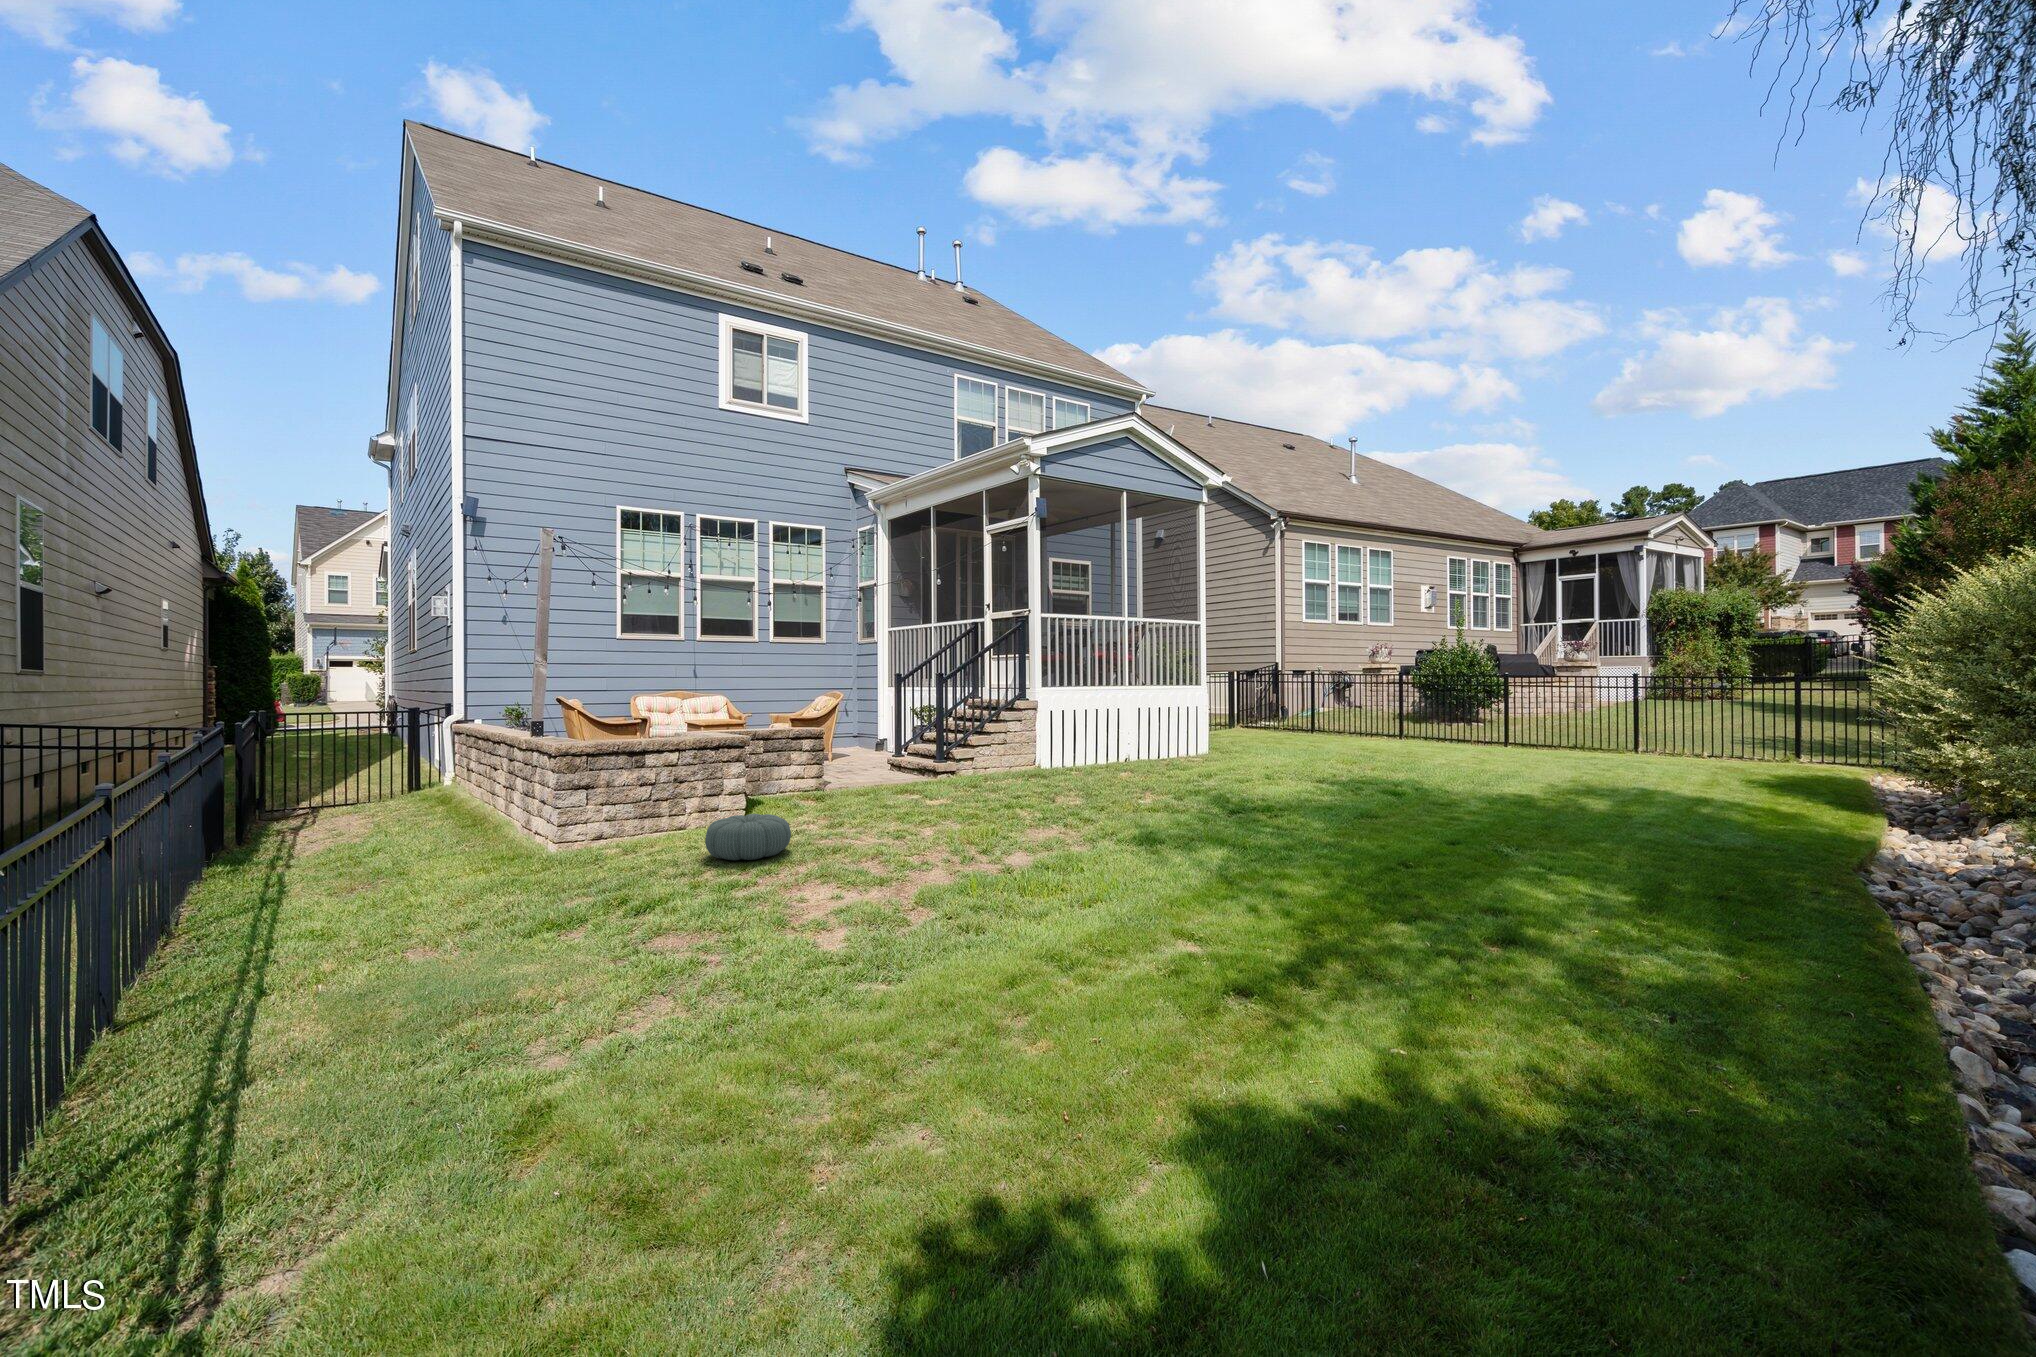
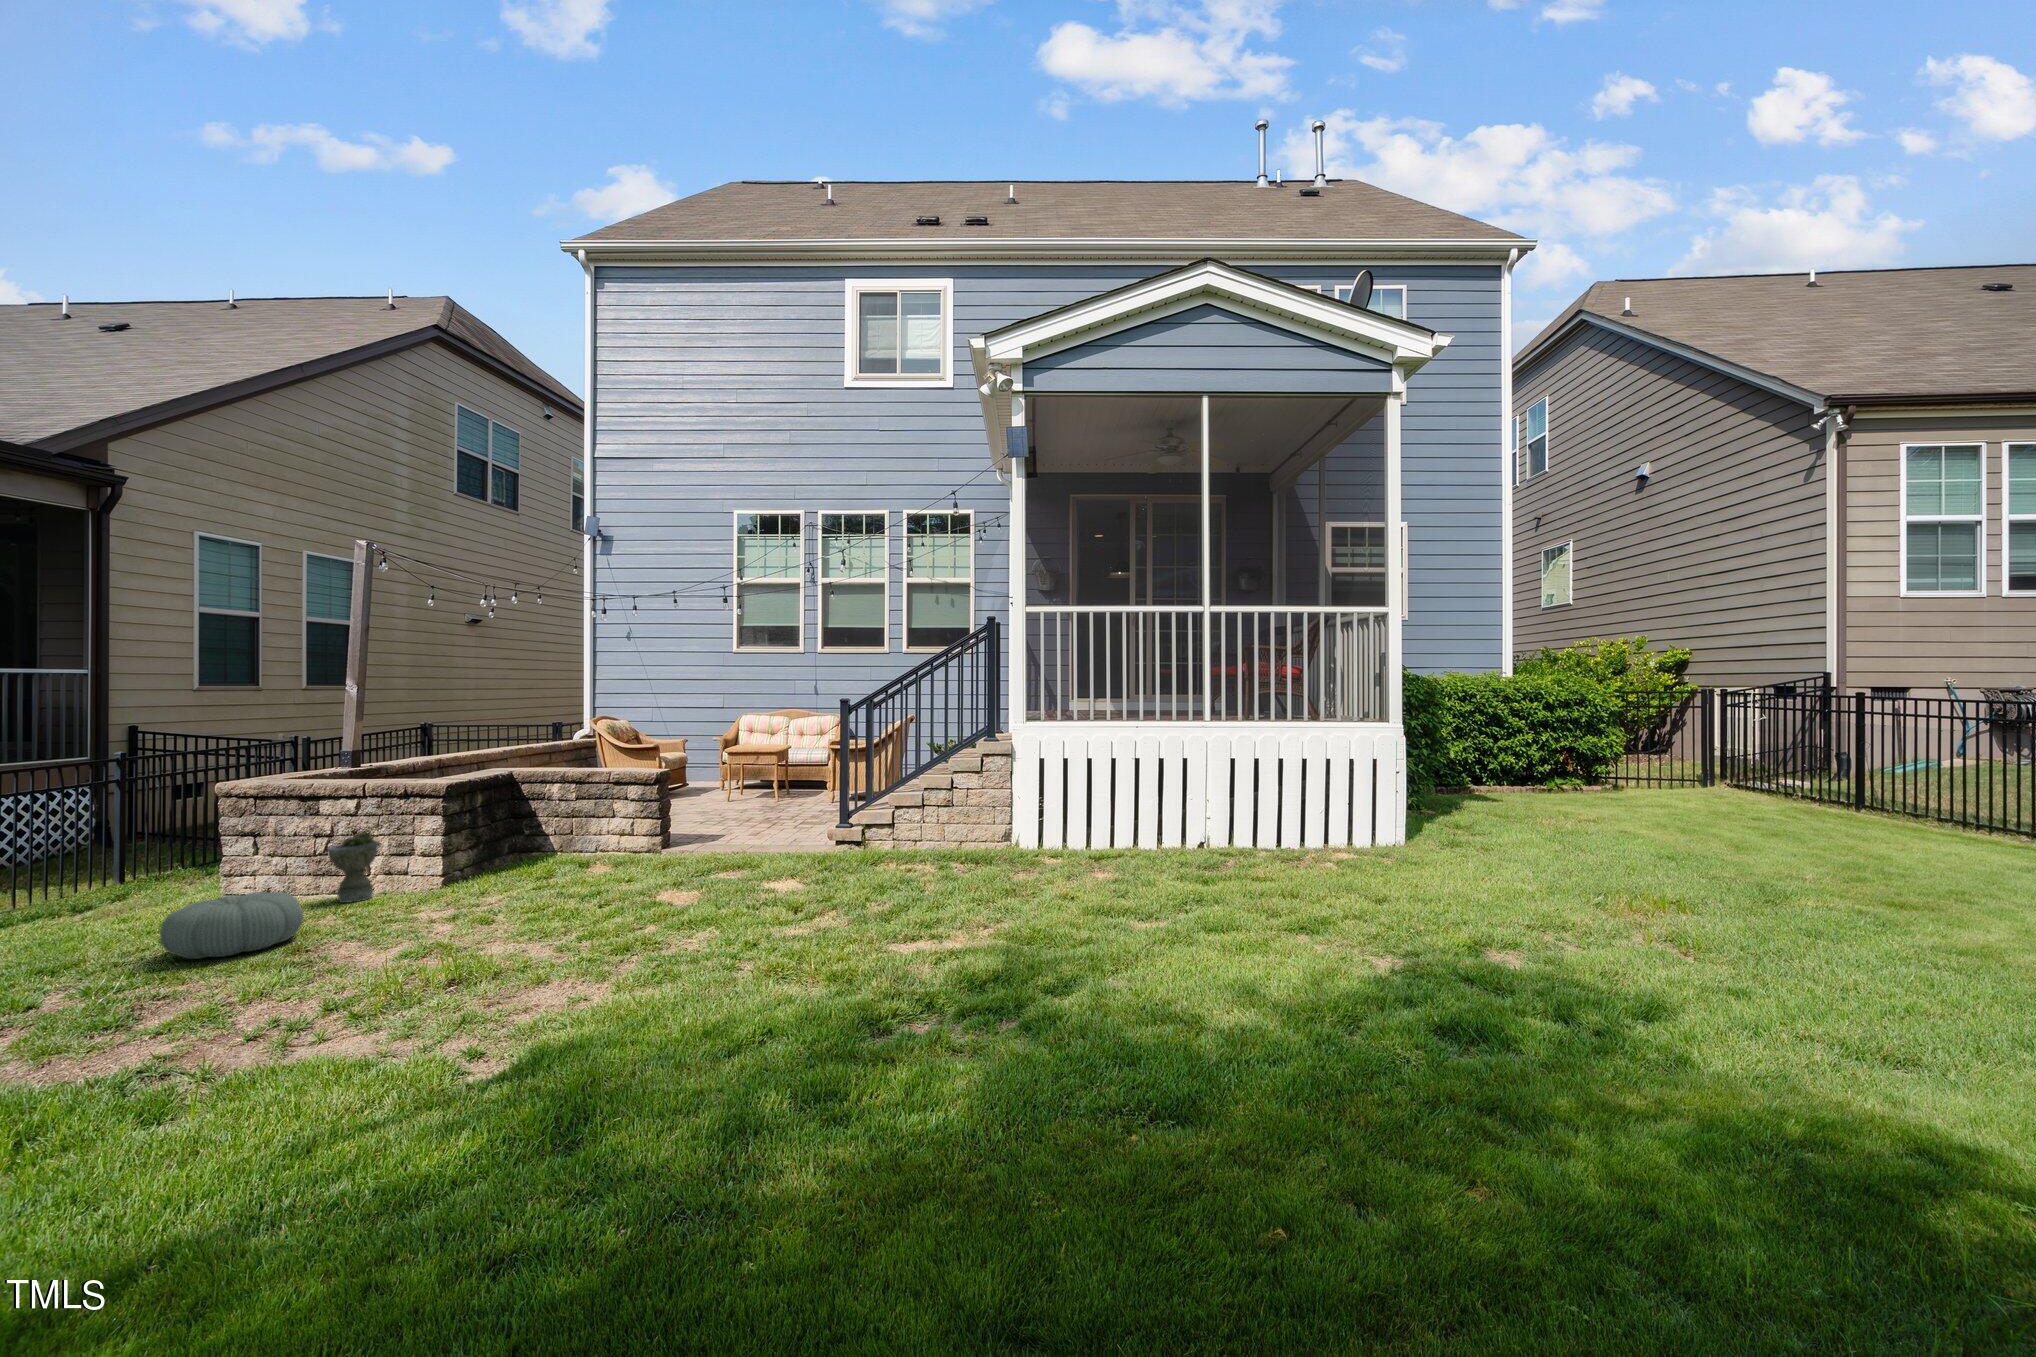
planter: none [678,775,714,833] -> present [327,831,378,903]

